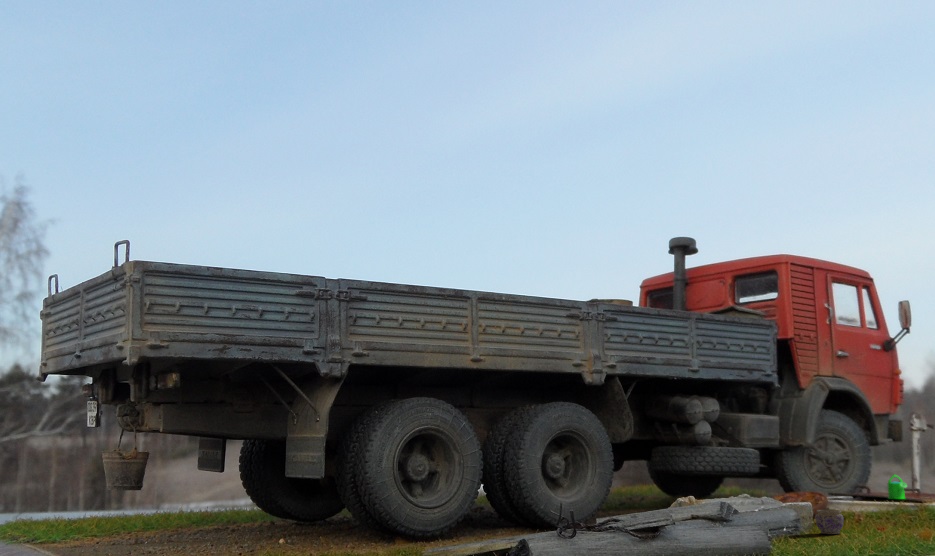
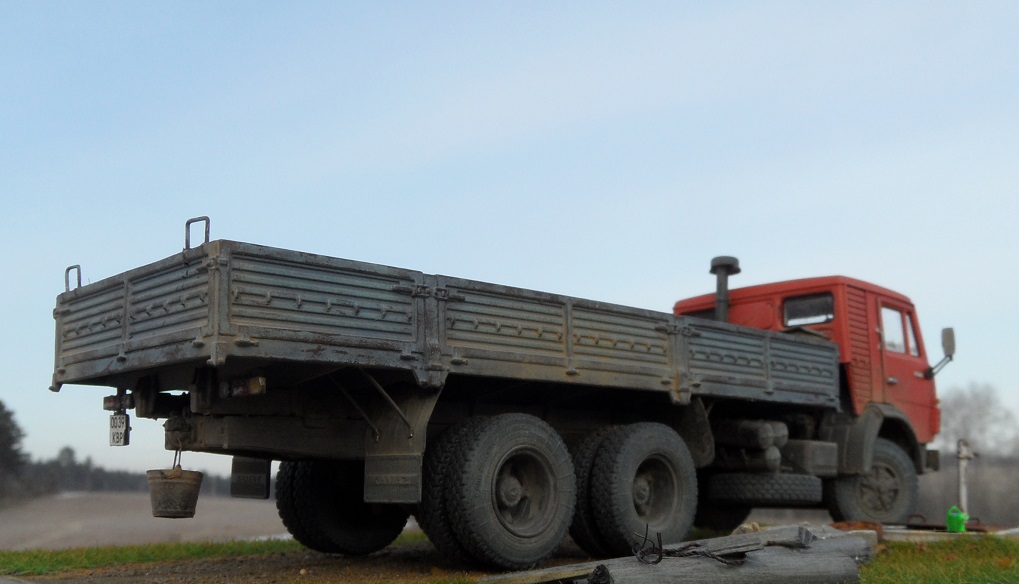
planter: present [815,510,844,534] -> none [939,539,971,566]

